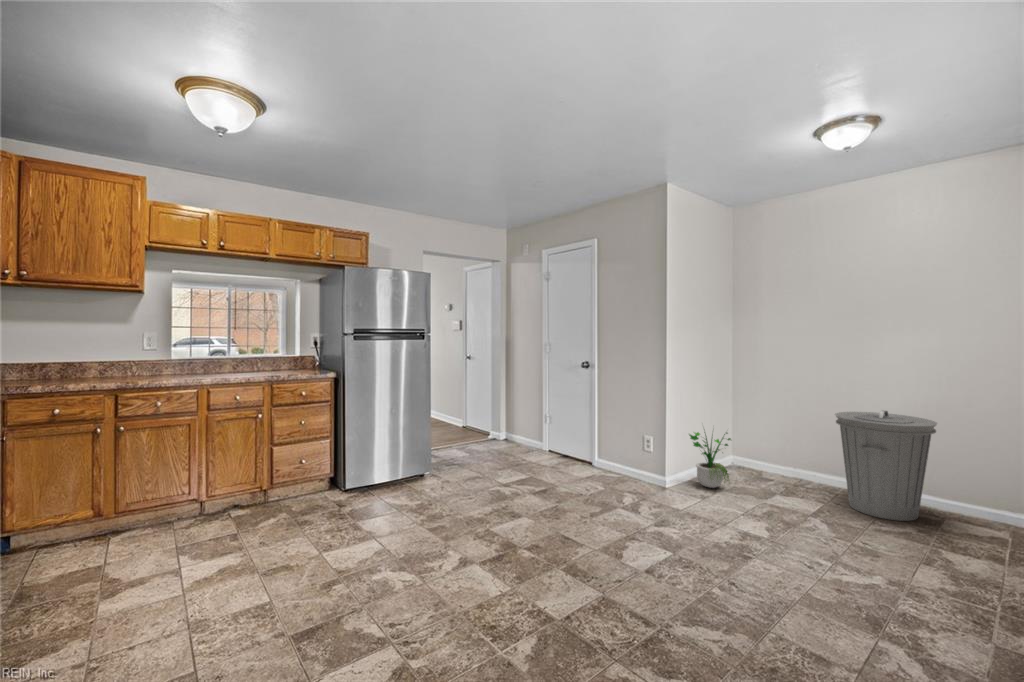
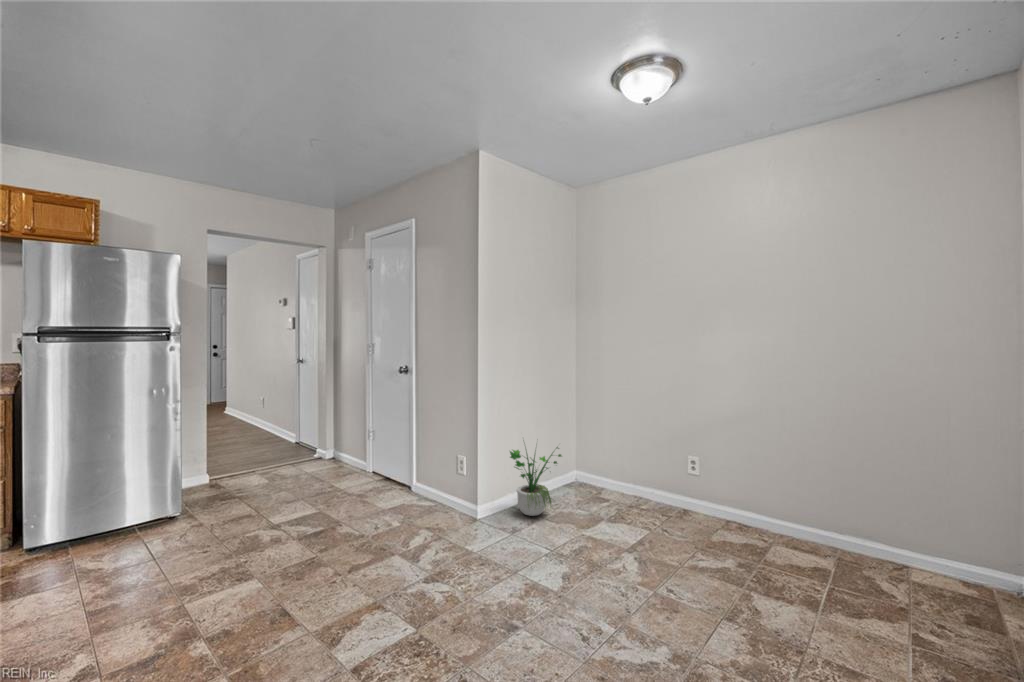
trash can: present [835,410,937,521] -> none [662,420,764,551]

